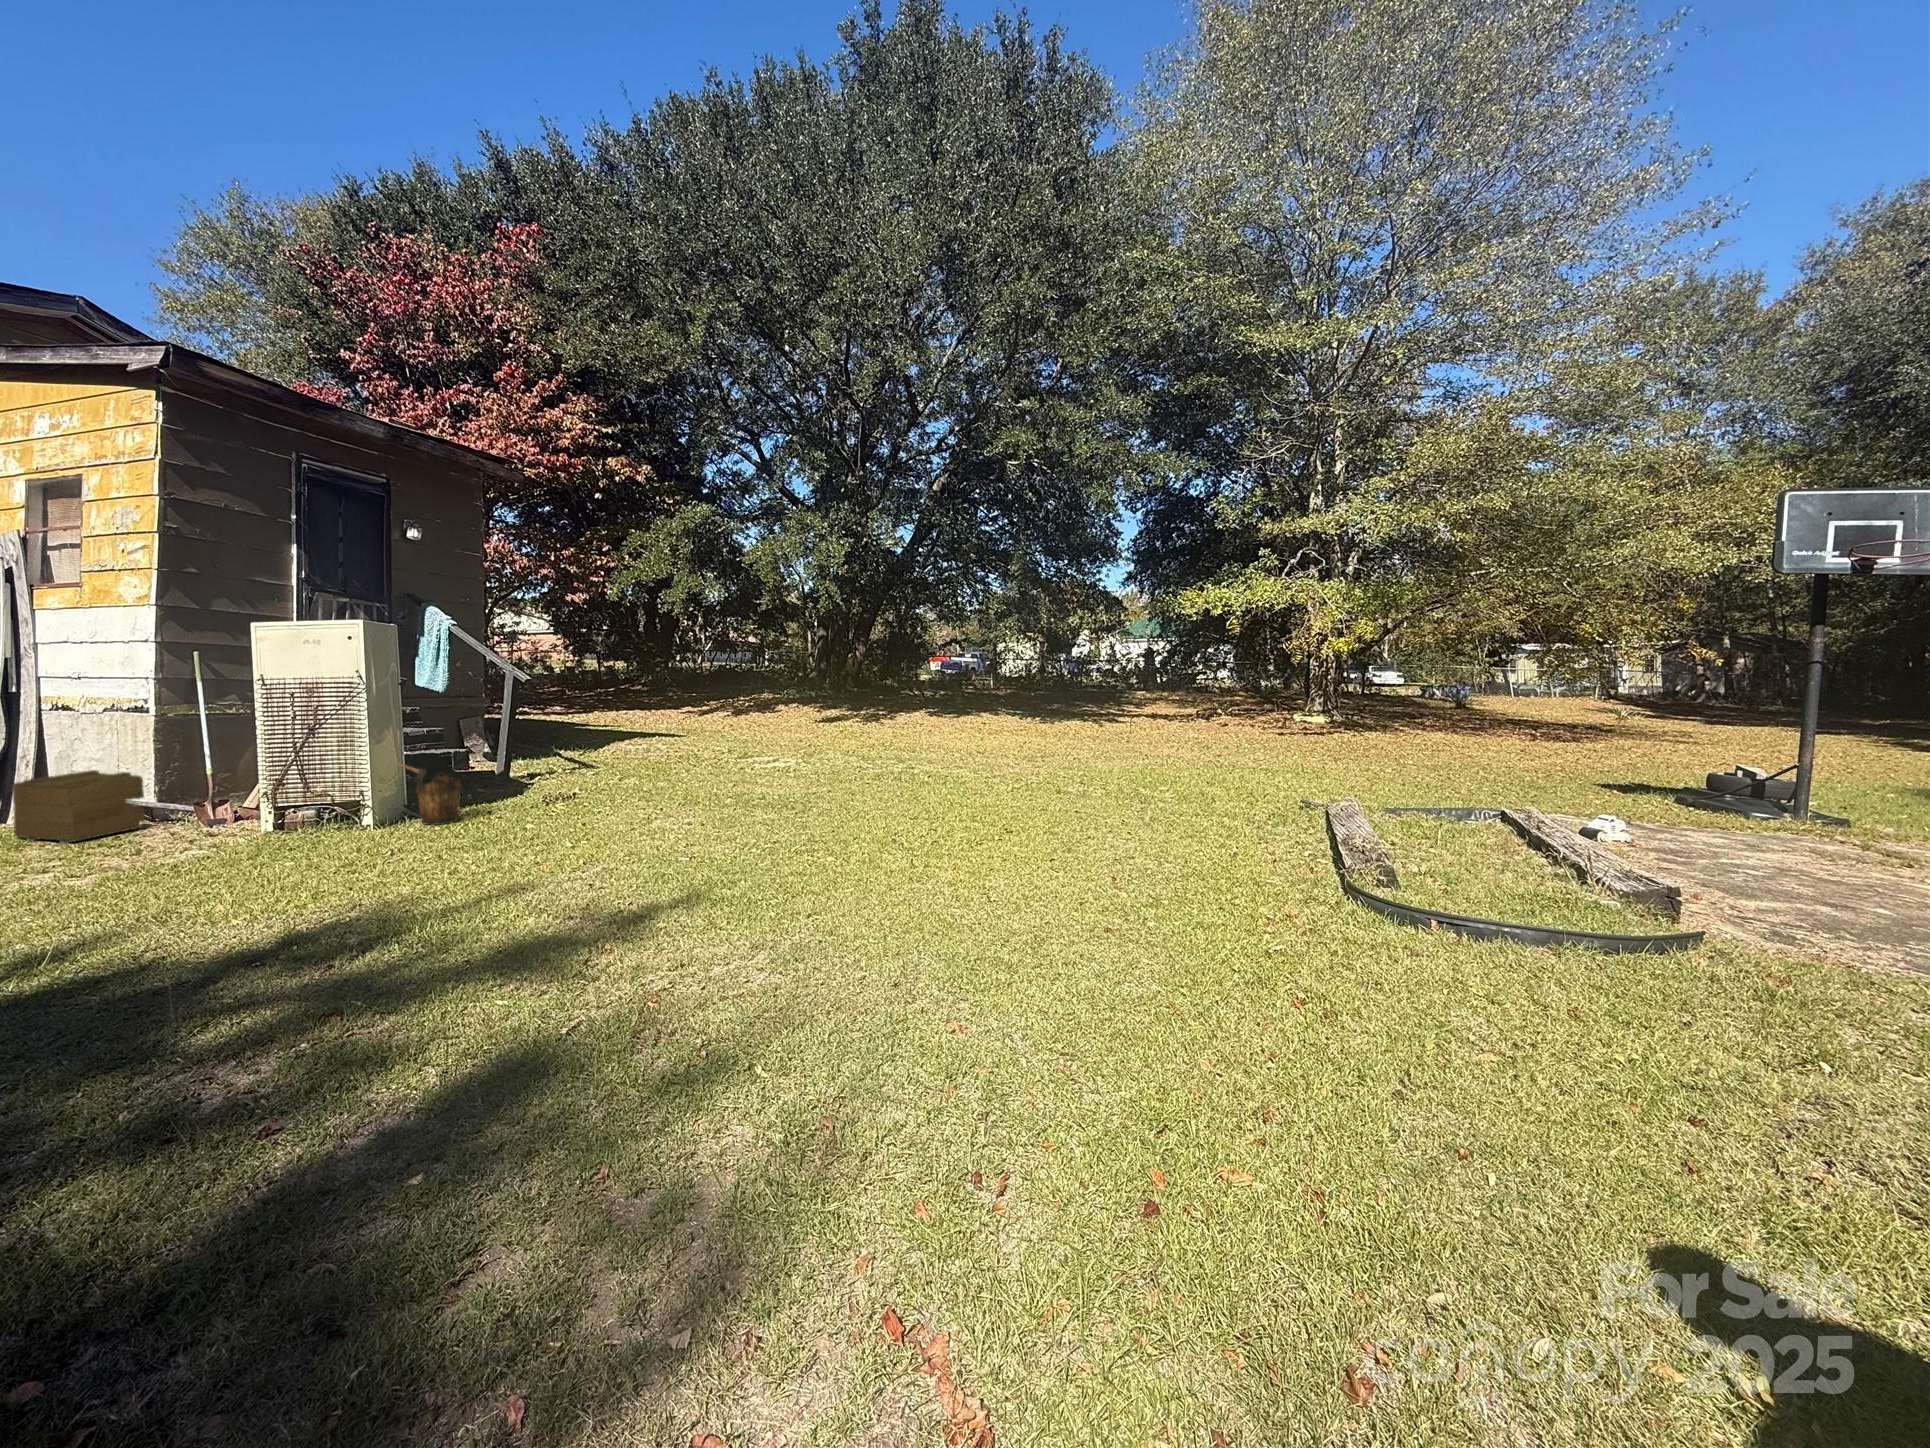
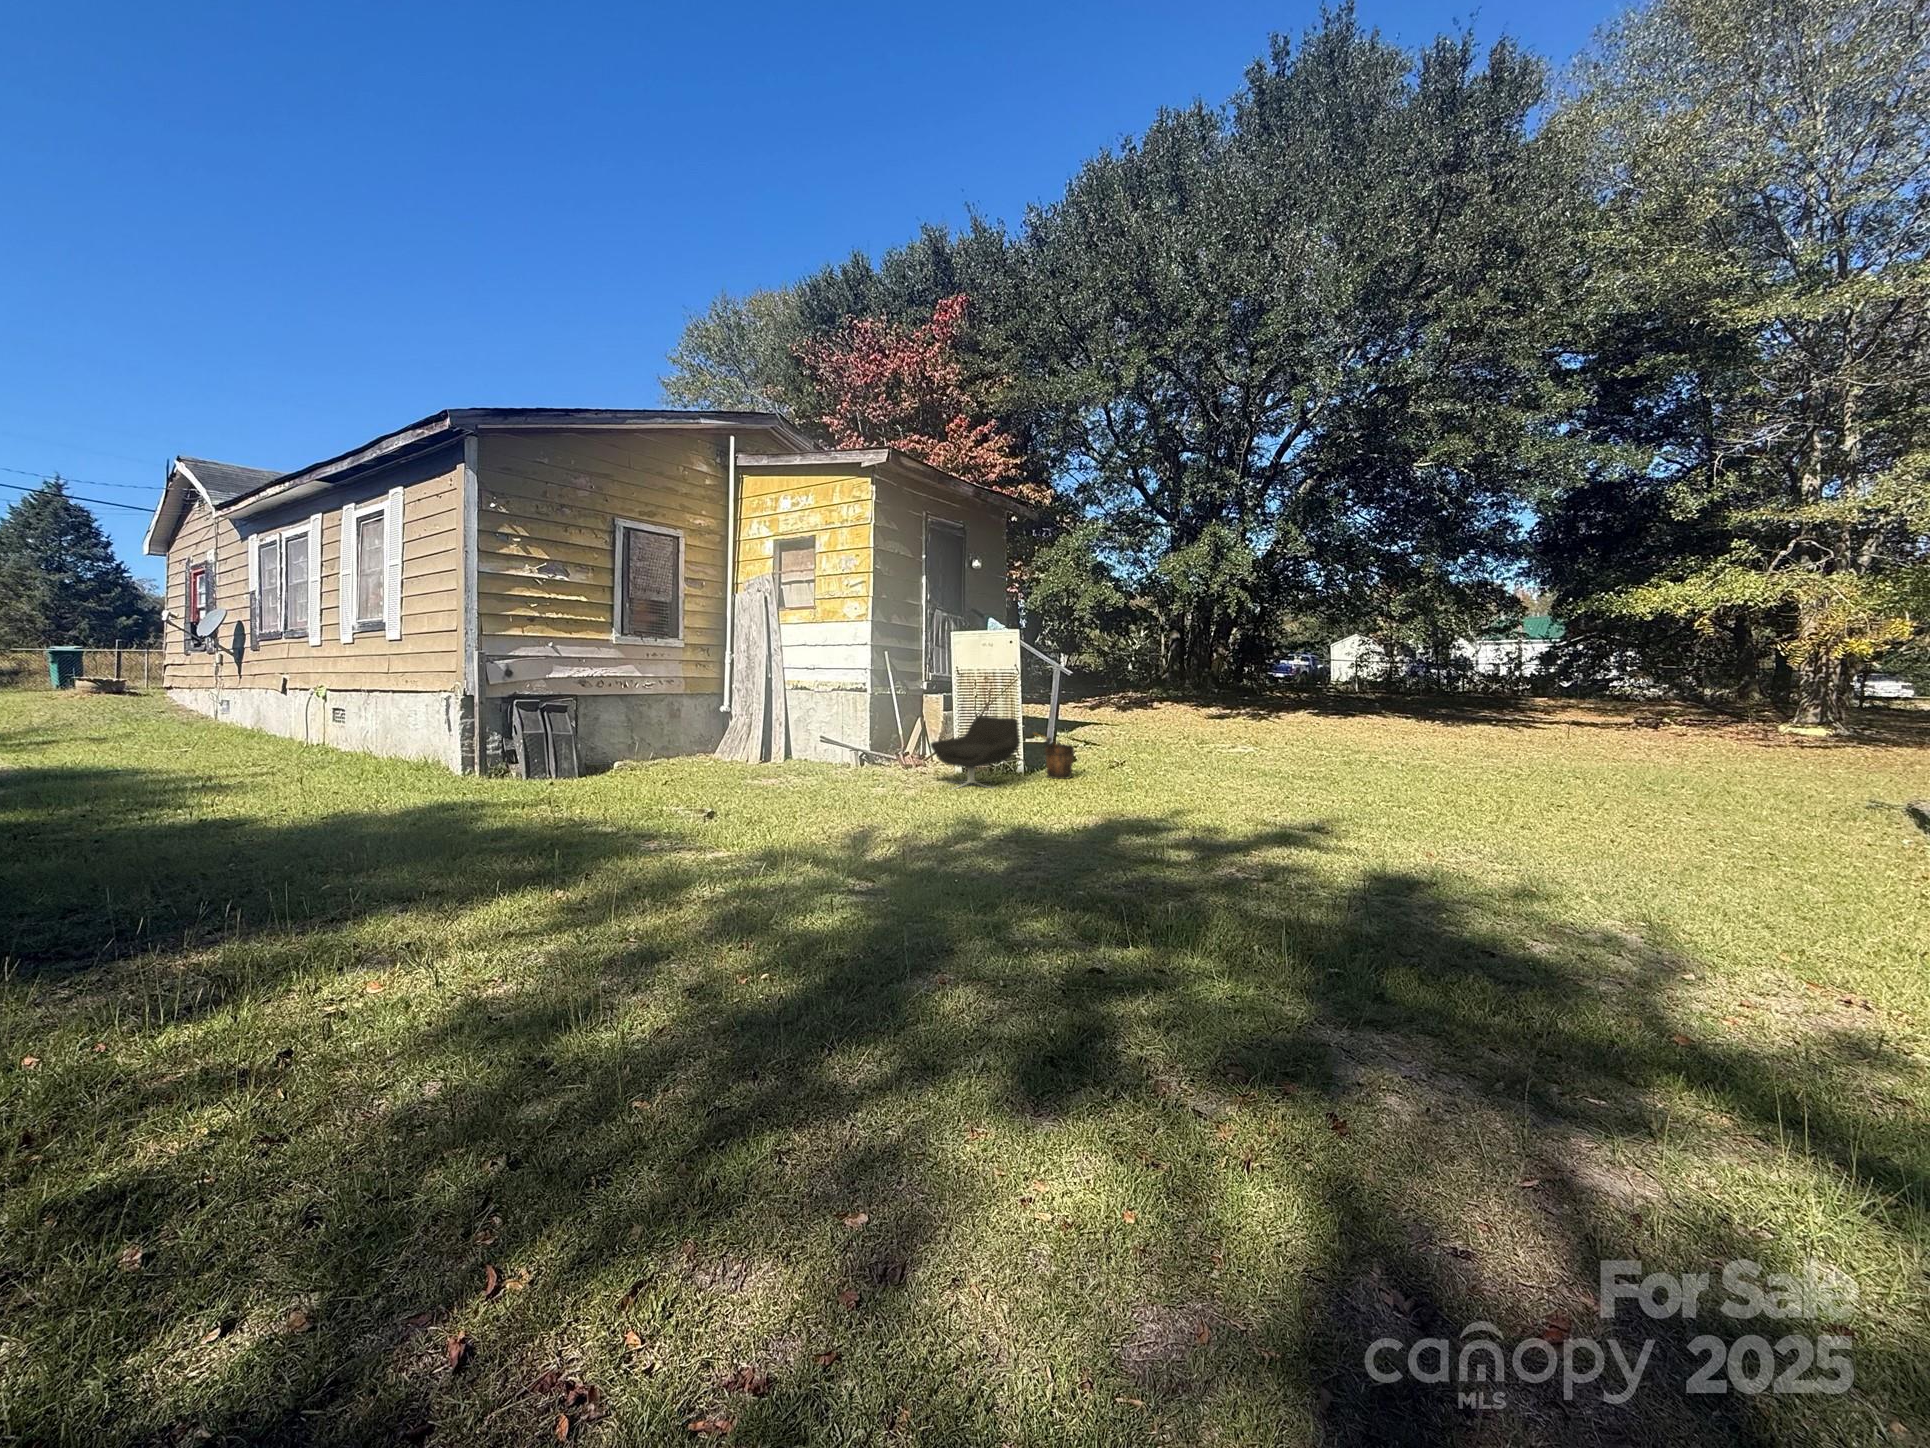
lounge chair: none [202,743,354,858] -> present [931,716,1020,788]
wooden crate: present [12,770,145,843] -> none [807,731,872,778]

